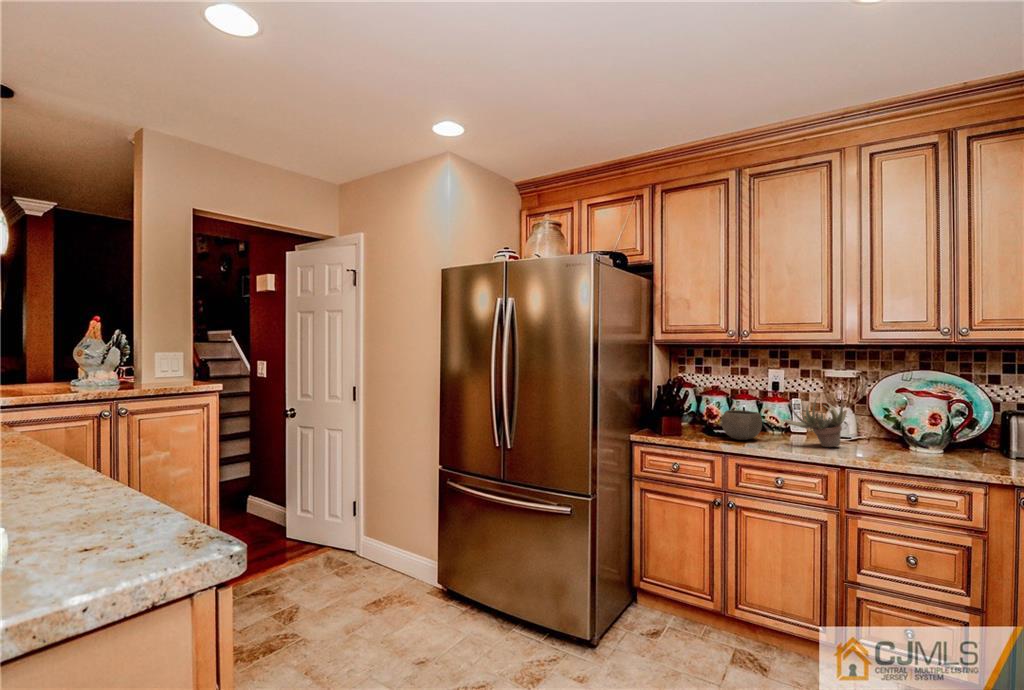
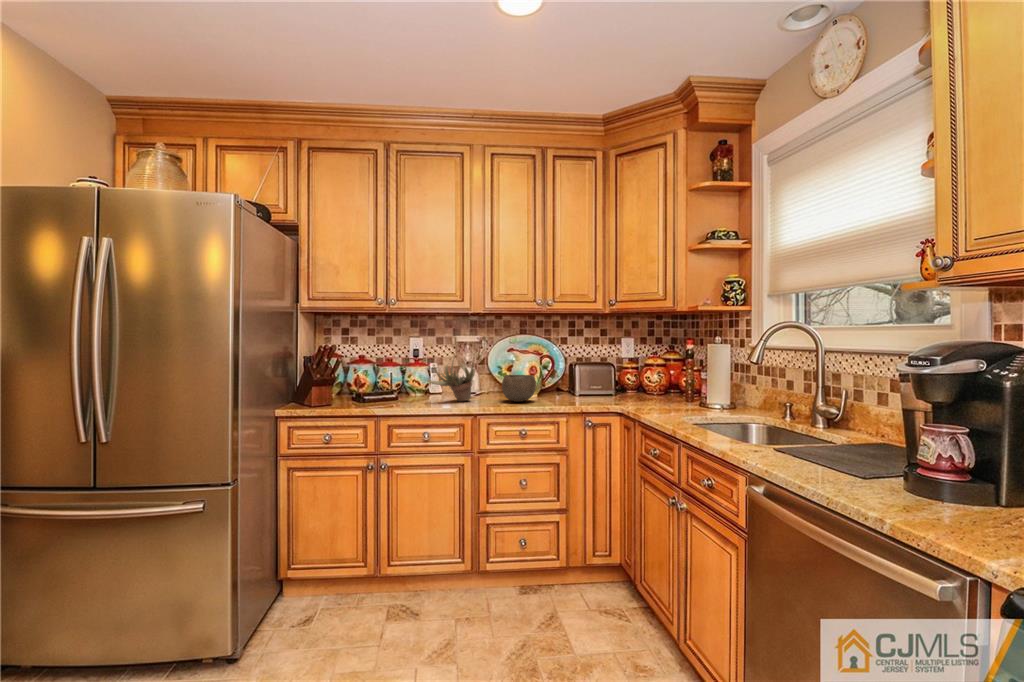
ceramic bowl: present [722,410,762,440] -> present [502,375,536,402]

